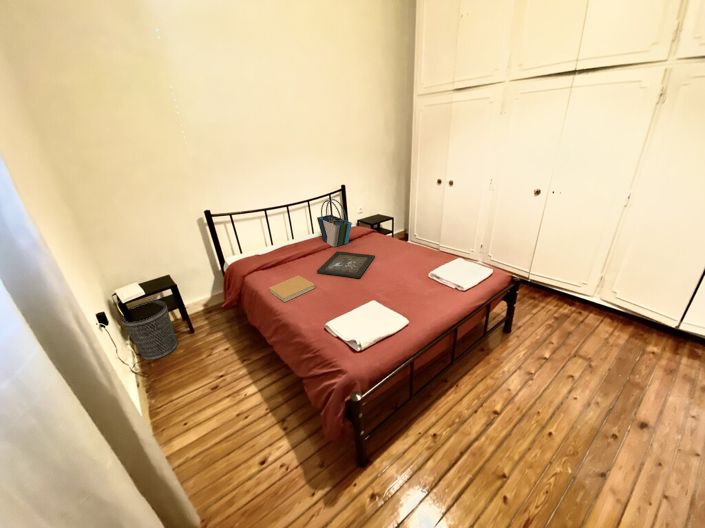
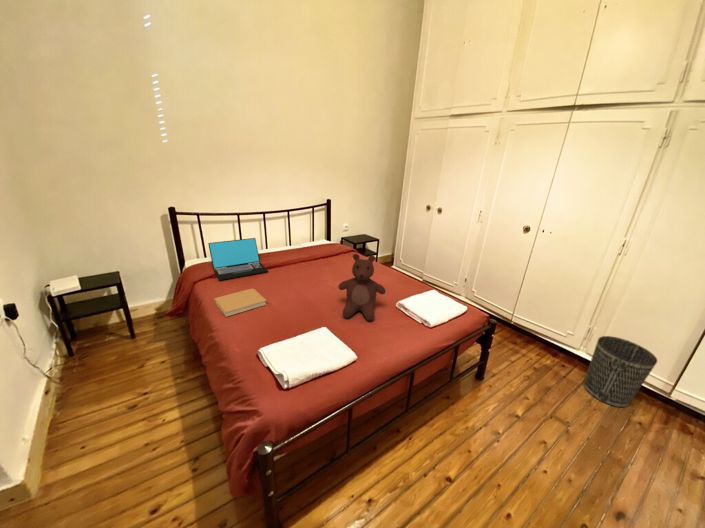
tote bag: present [317,199,352,247] -> none [292,212,326,262]
laptop: none [247,230,305,272] -> present [208,238,268,281]
teddy bear: none [377,233,420,291] -> present [338,254,386,320]
tray: present [317,251,375,278] -> none [275,267,344,299]
wastebasket: present [120,300,178,360] -> present [583,336,657,407]

